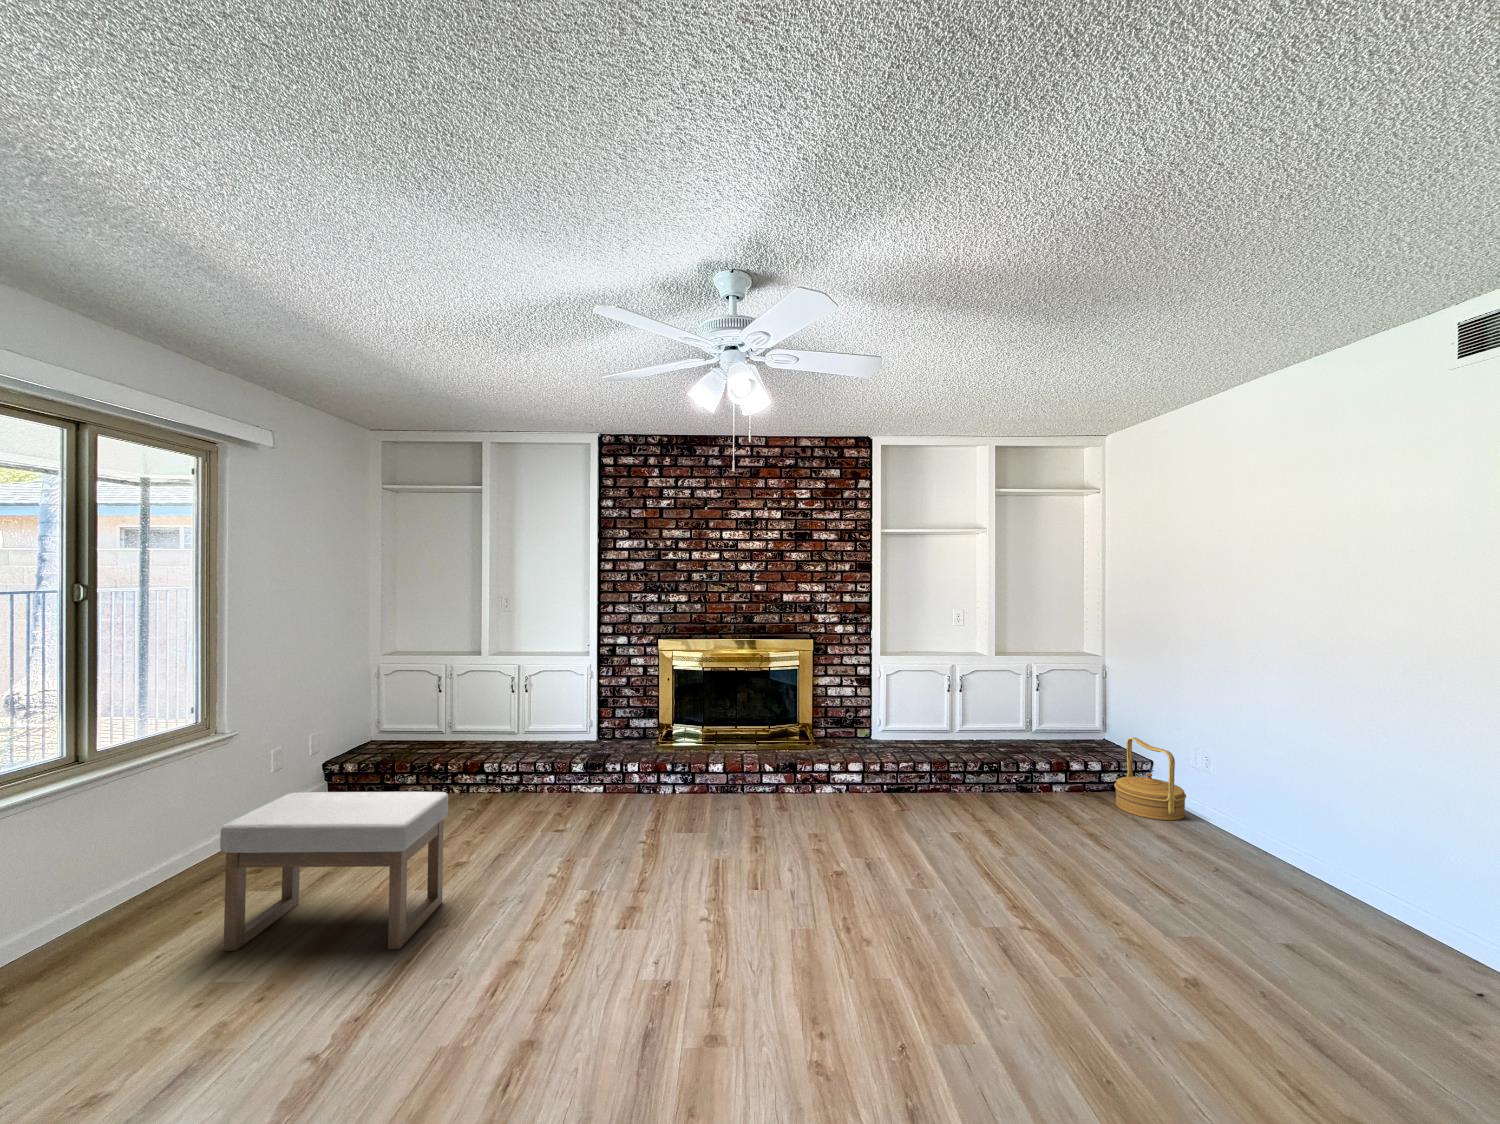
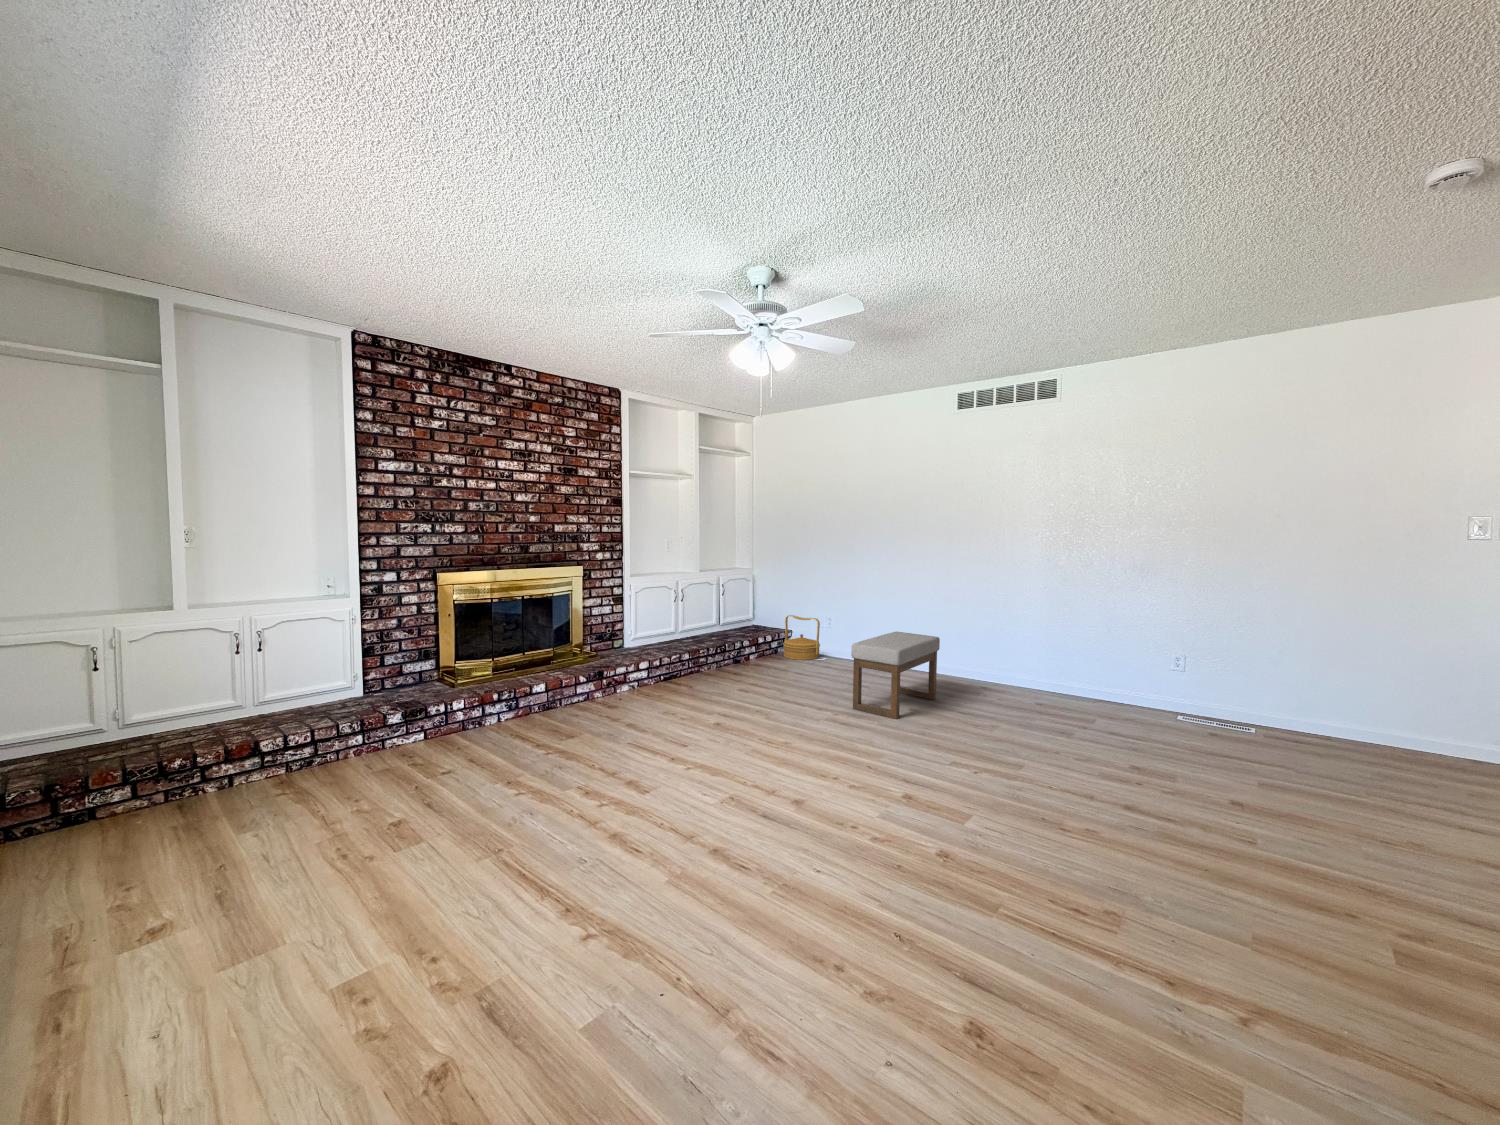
ottoman: present [220,792,448,951] -> present [851,632,940,719]

